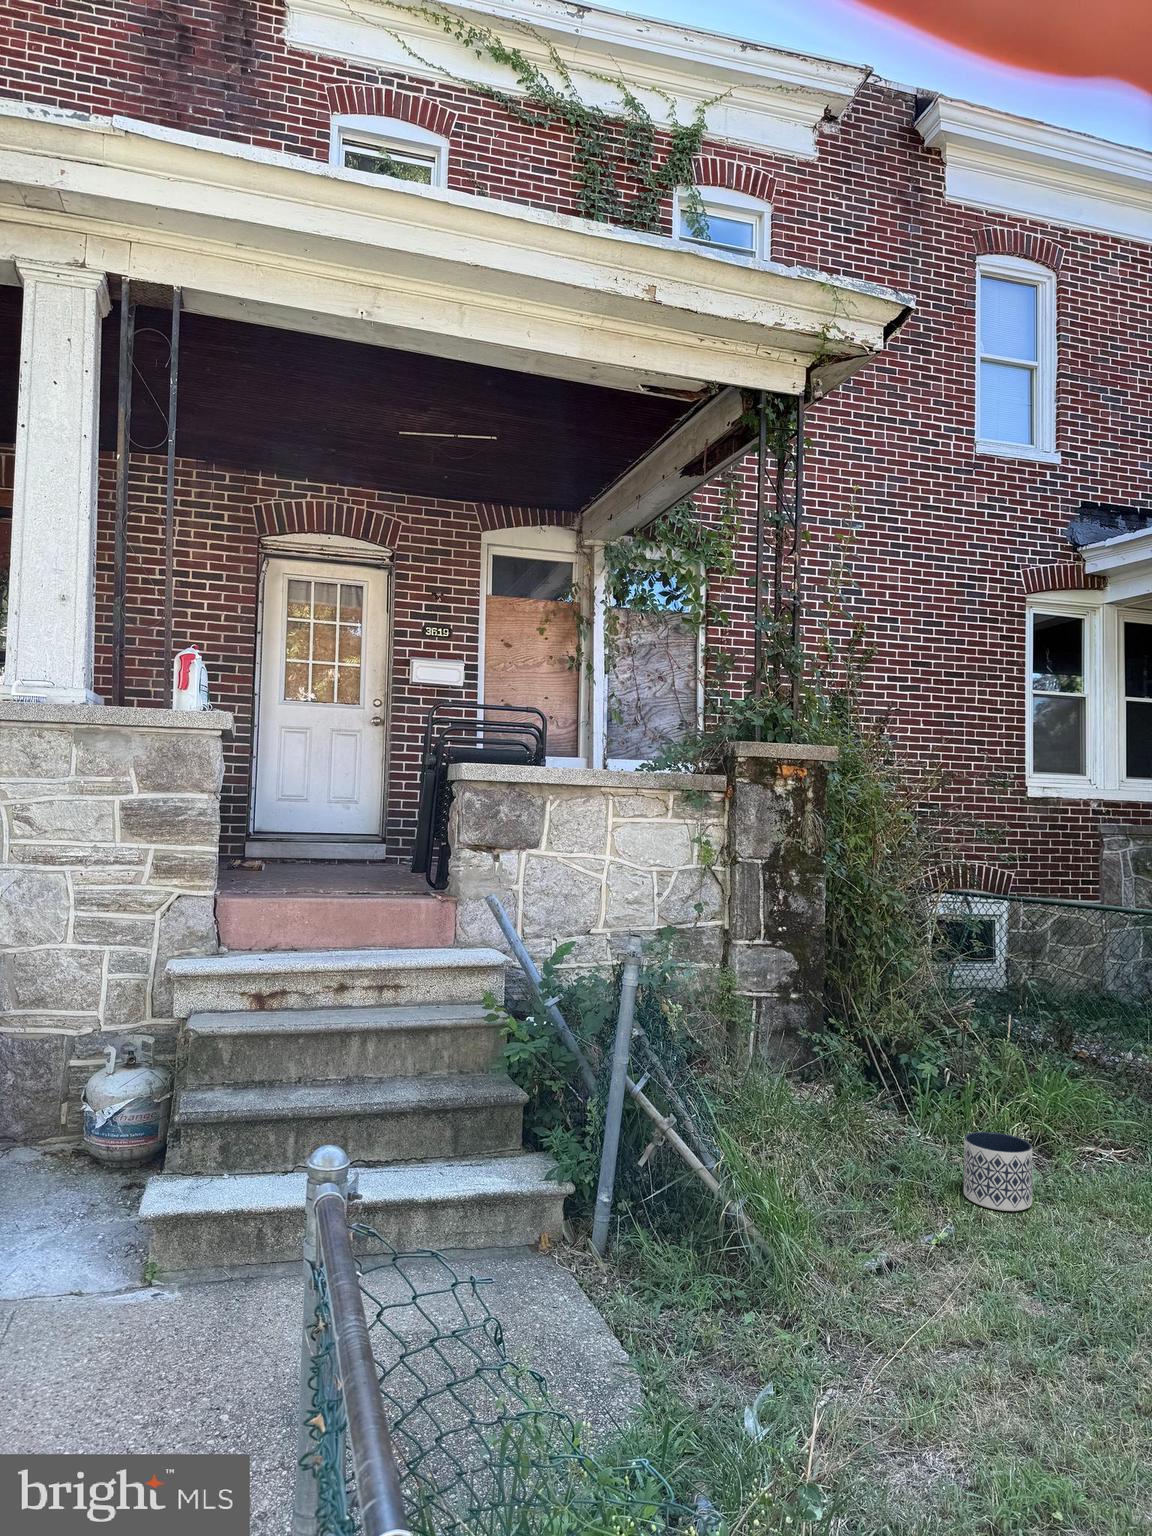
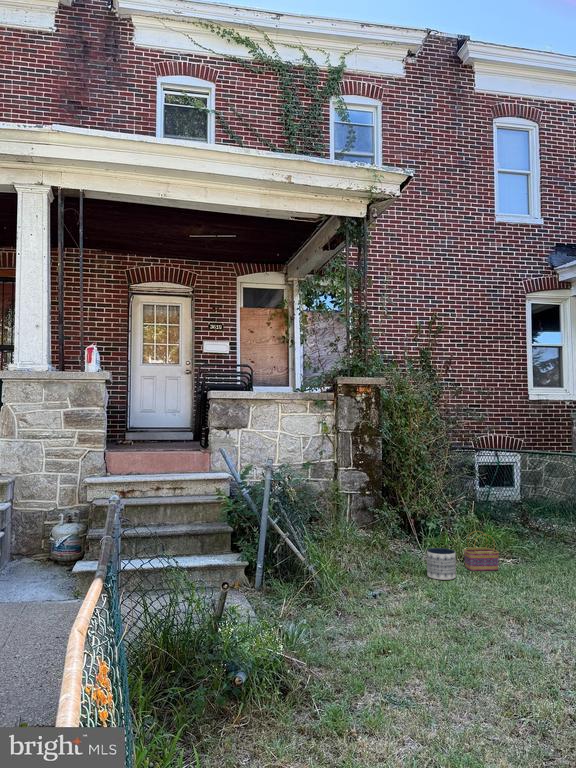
basket: none [1027,1089,1109,1181] -> present [464,531,499,571]

